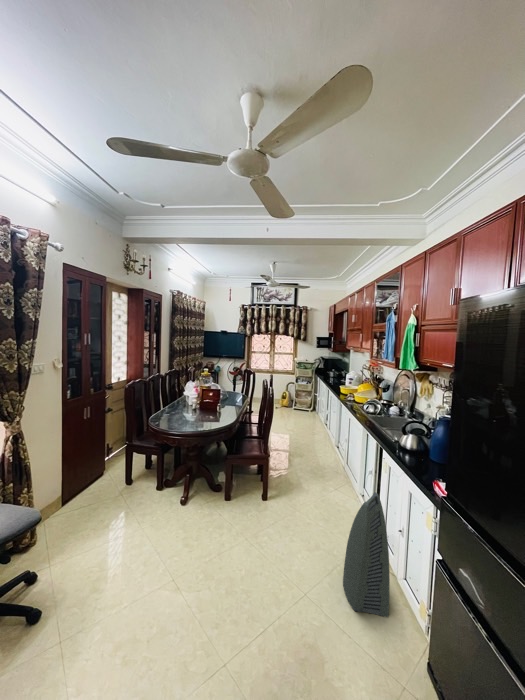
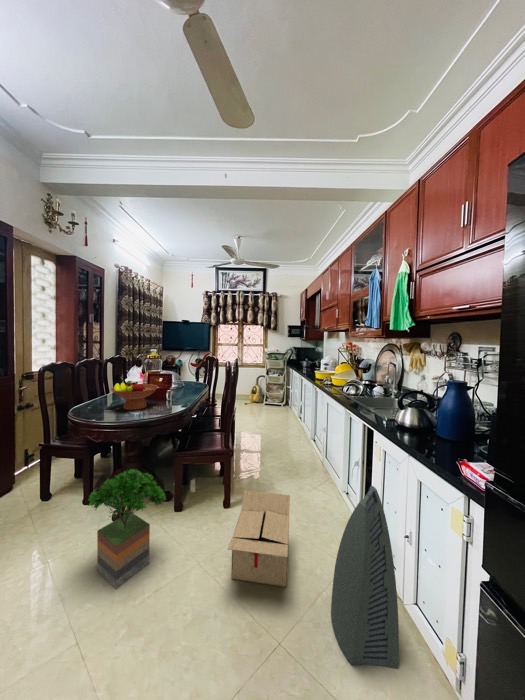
fruit bowl: none [179,397,212,420] -> present [111,381,158,410]
potted tree: none [172,466,225,549] -> present [89,469,166,589]
cardboard box: none [270,488,315,560] -> present [228,491,290,587]

